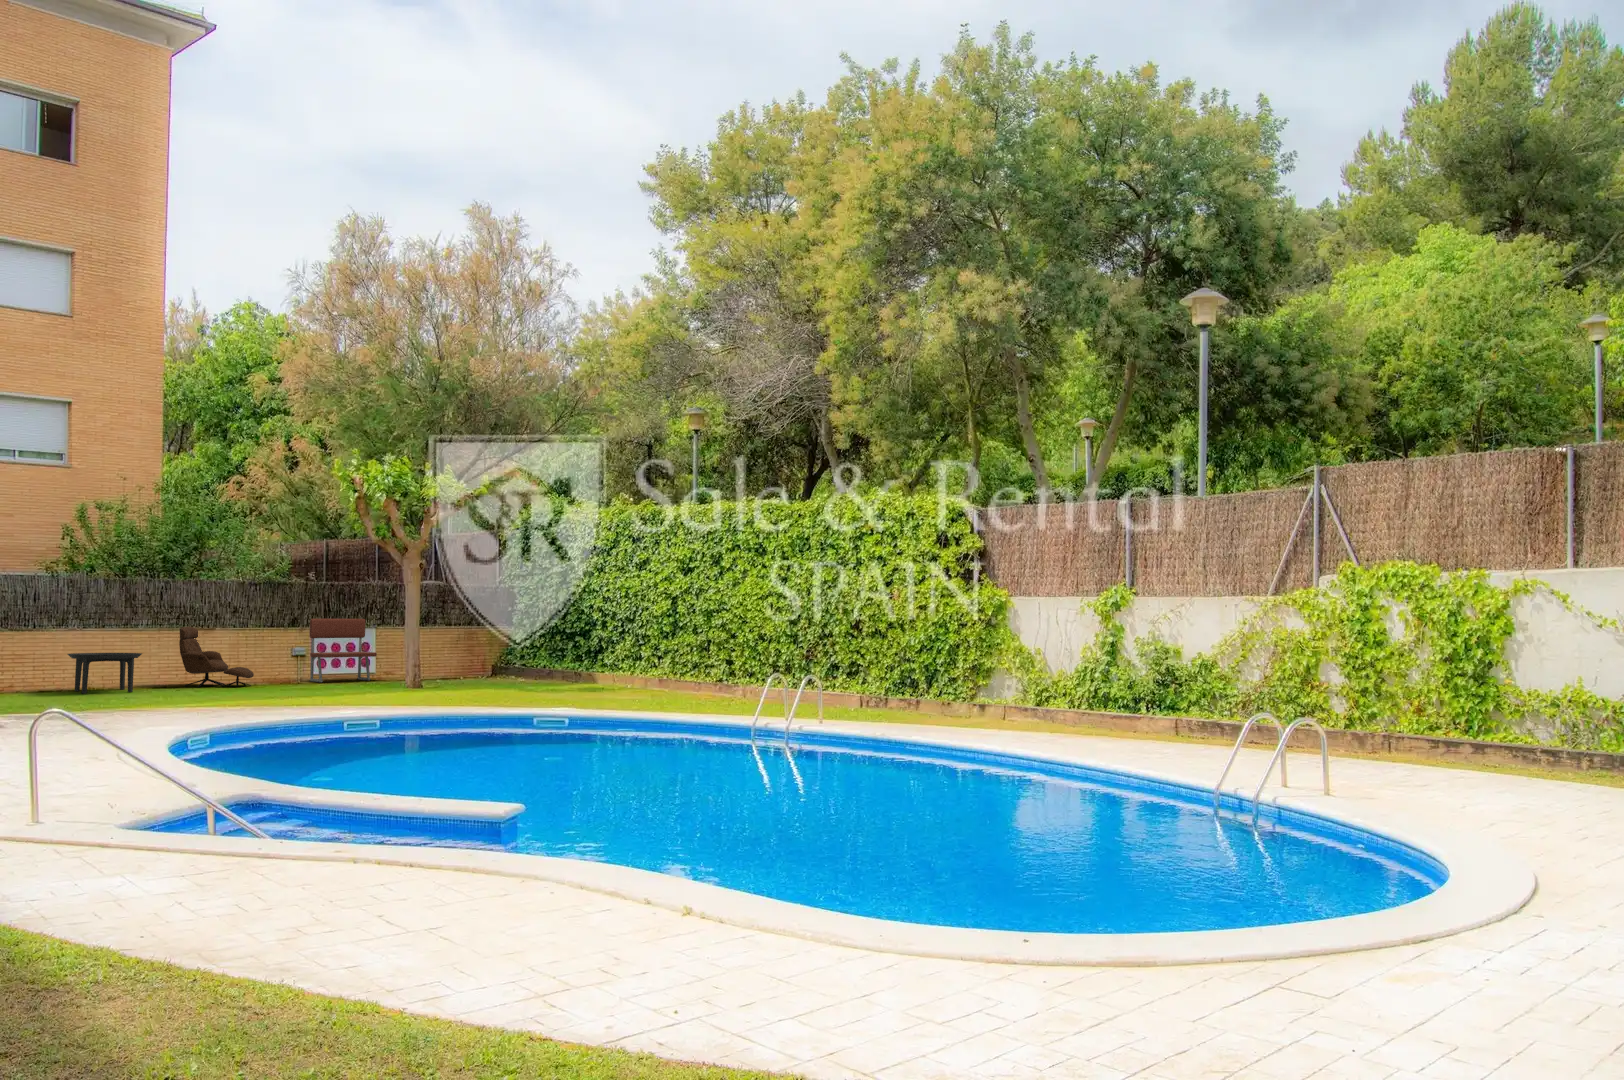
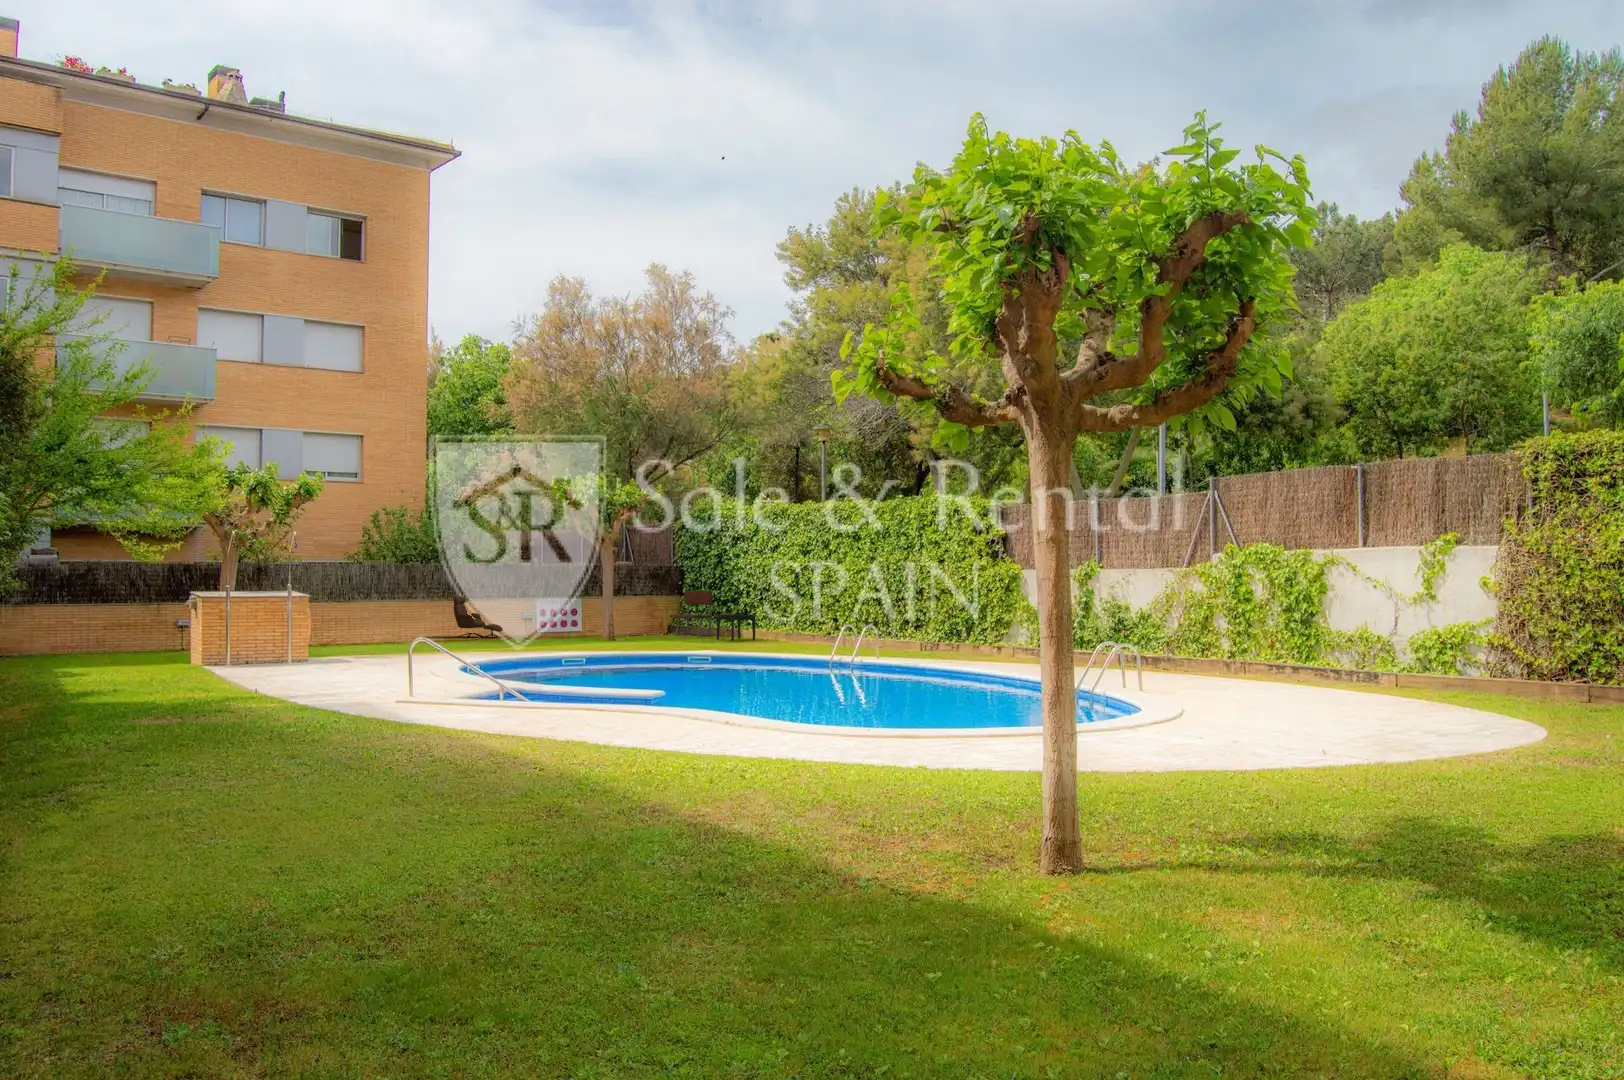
bench: present [310,619,377,682] -> present [670,591,712,636]
round table: present [68,653,142,693] -> present [715,614,757,641]

